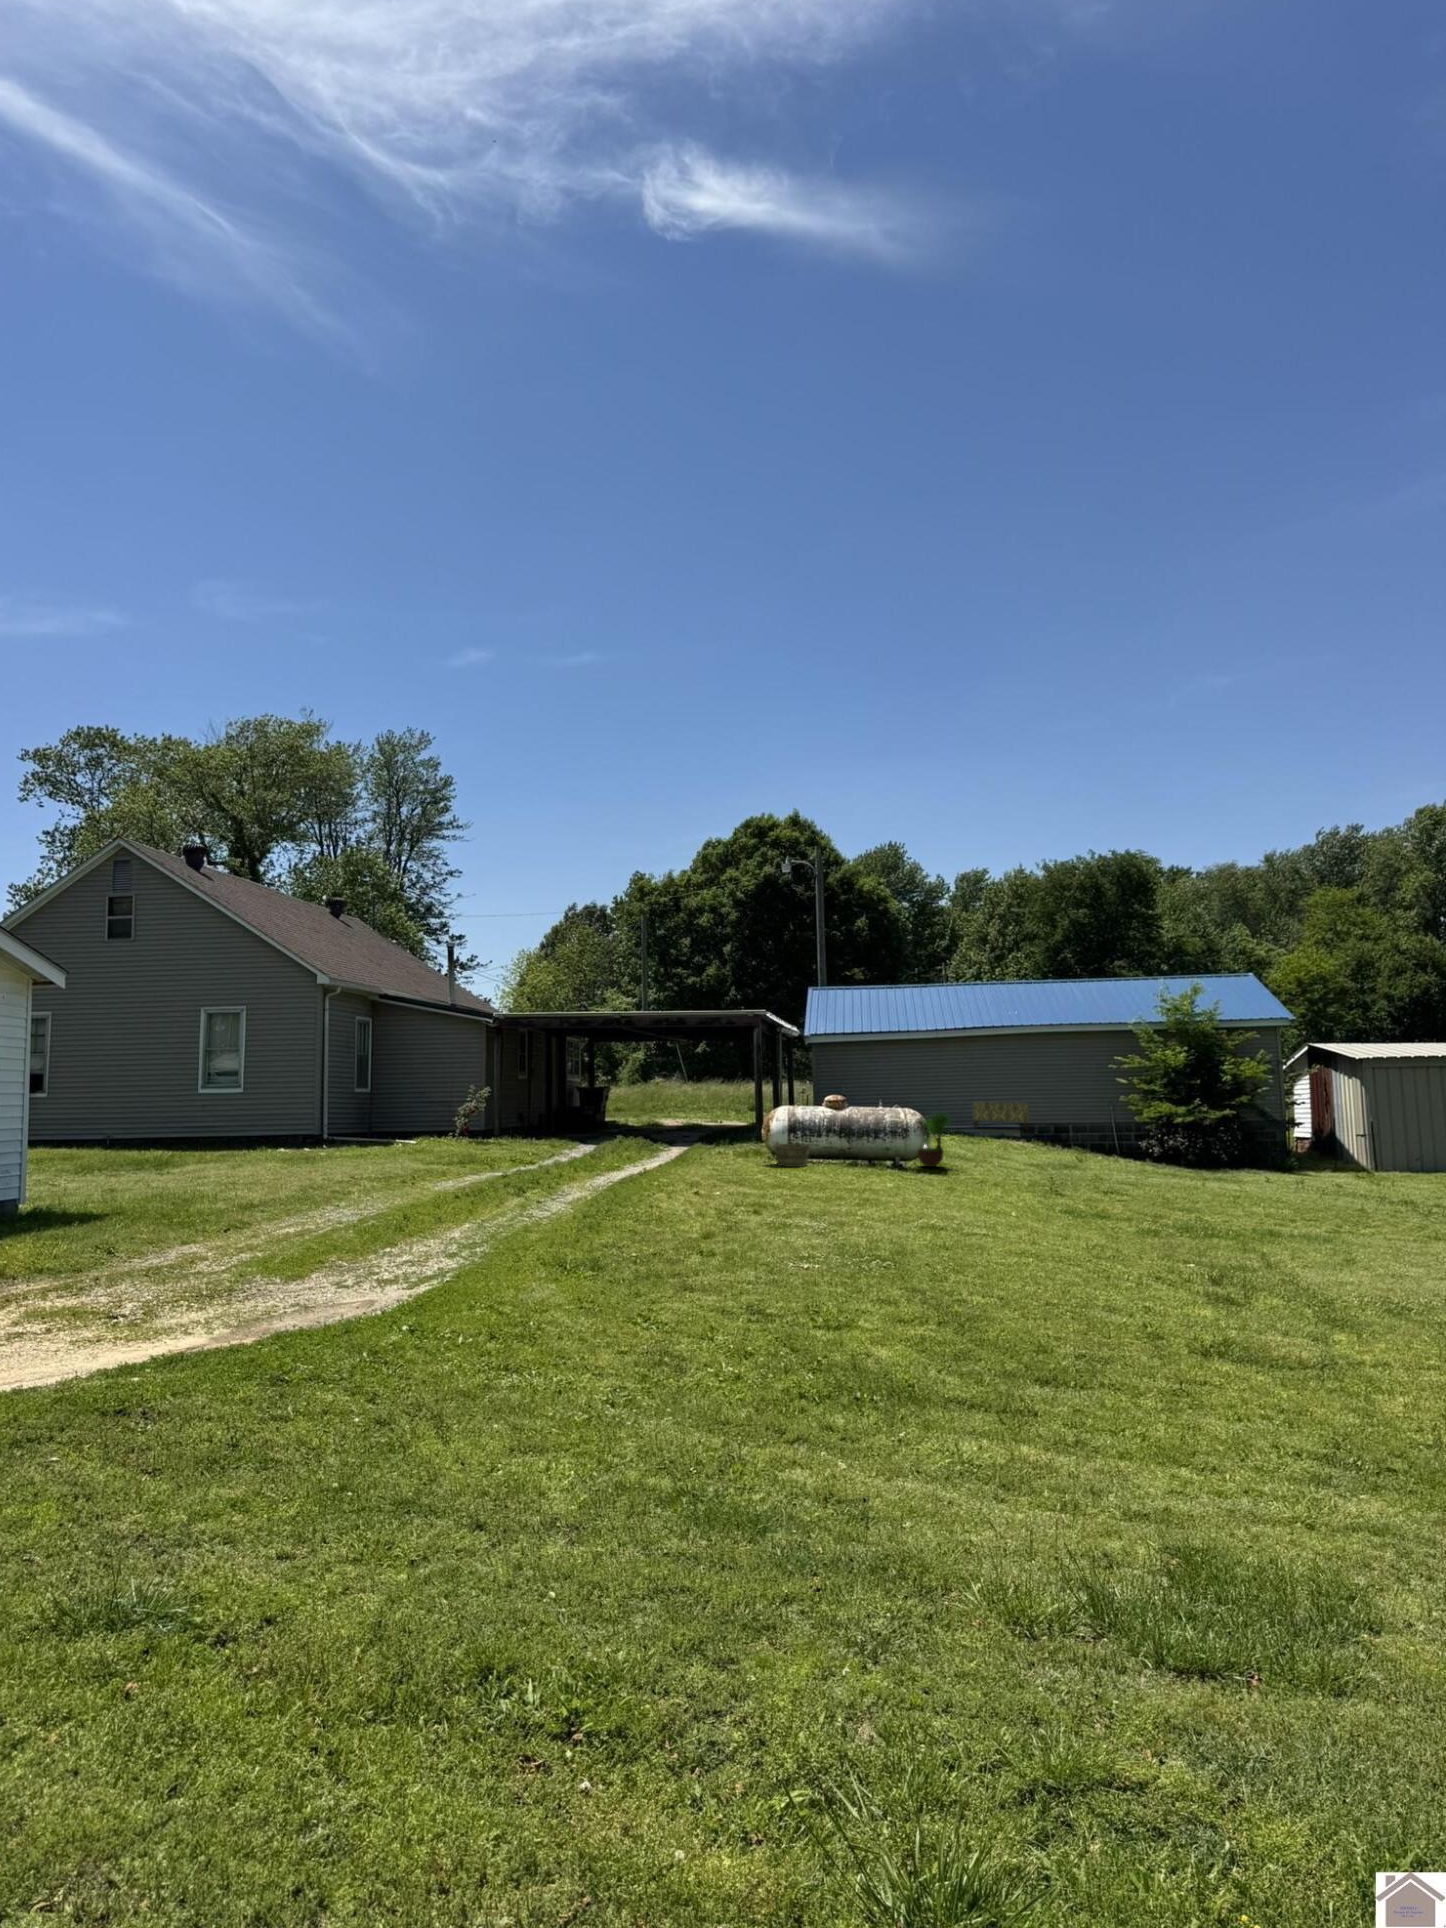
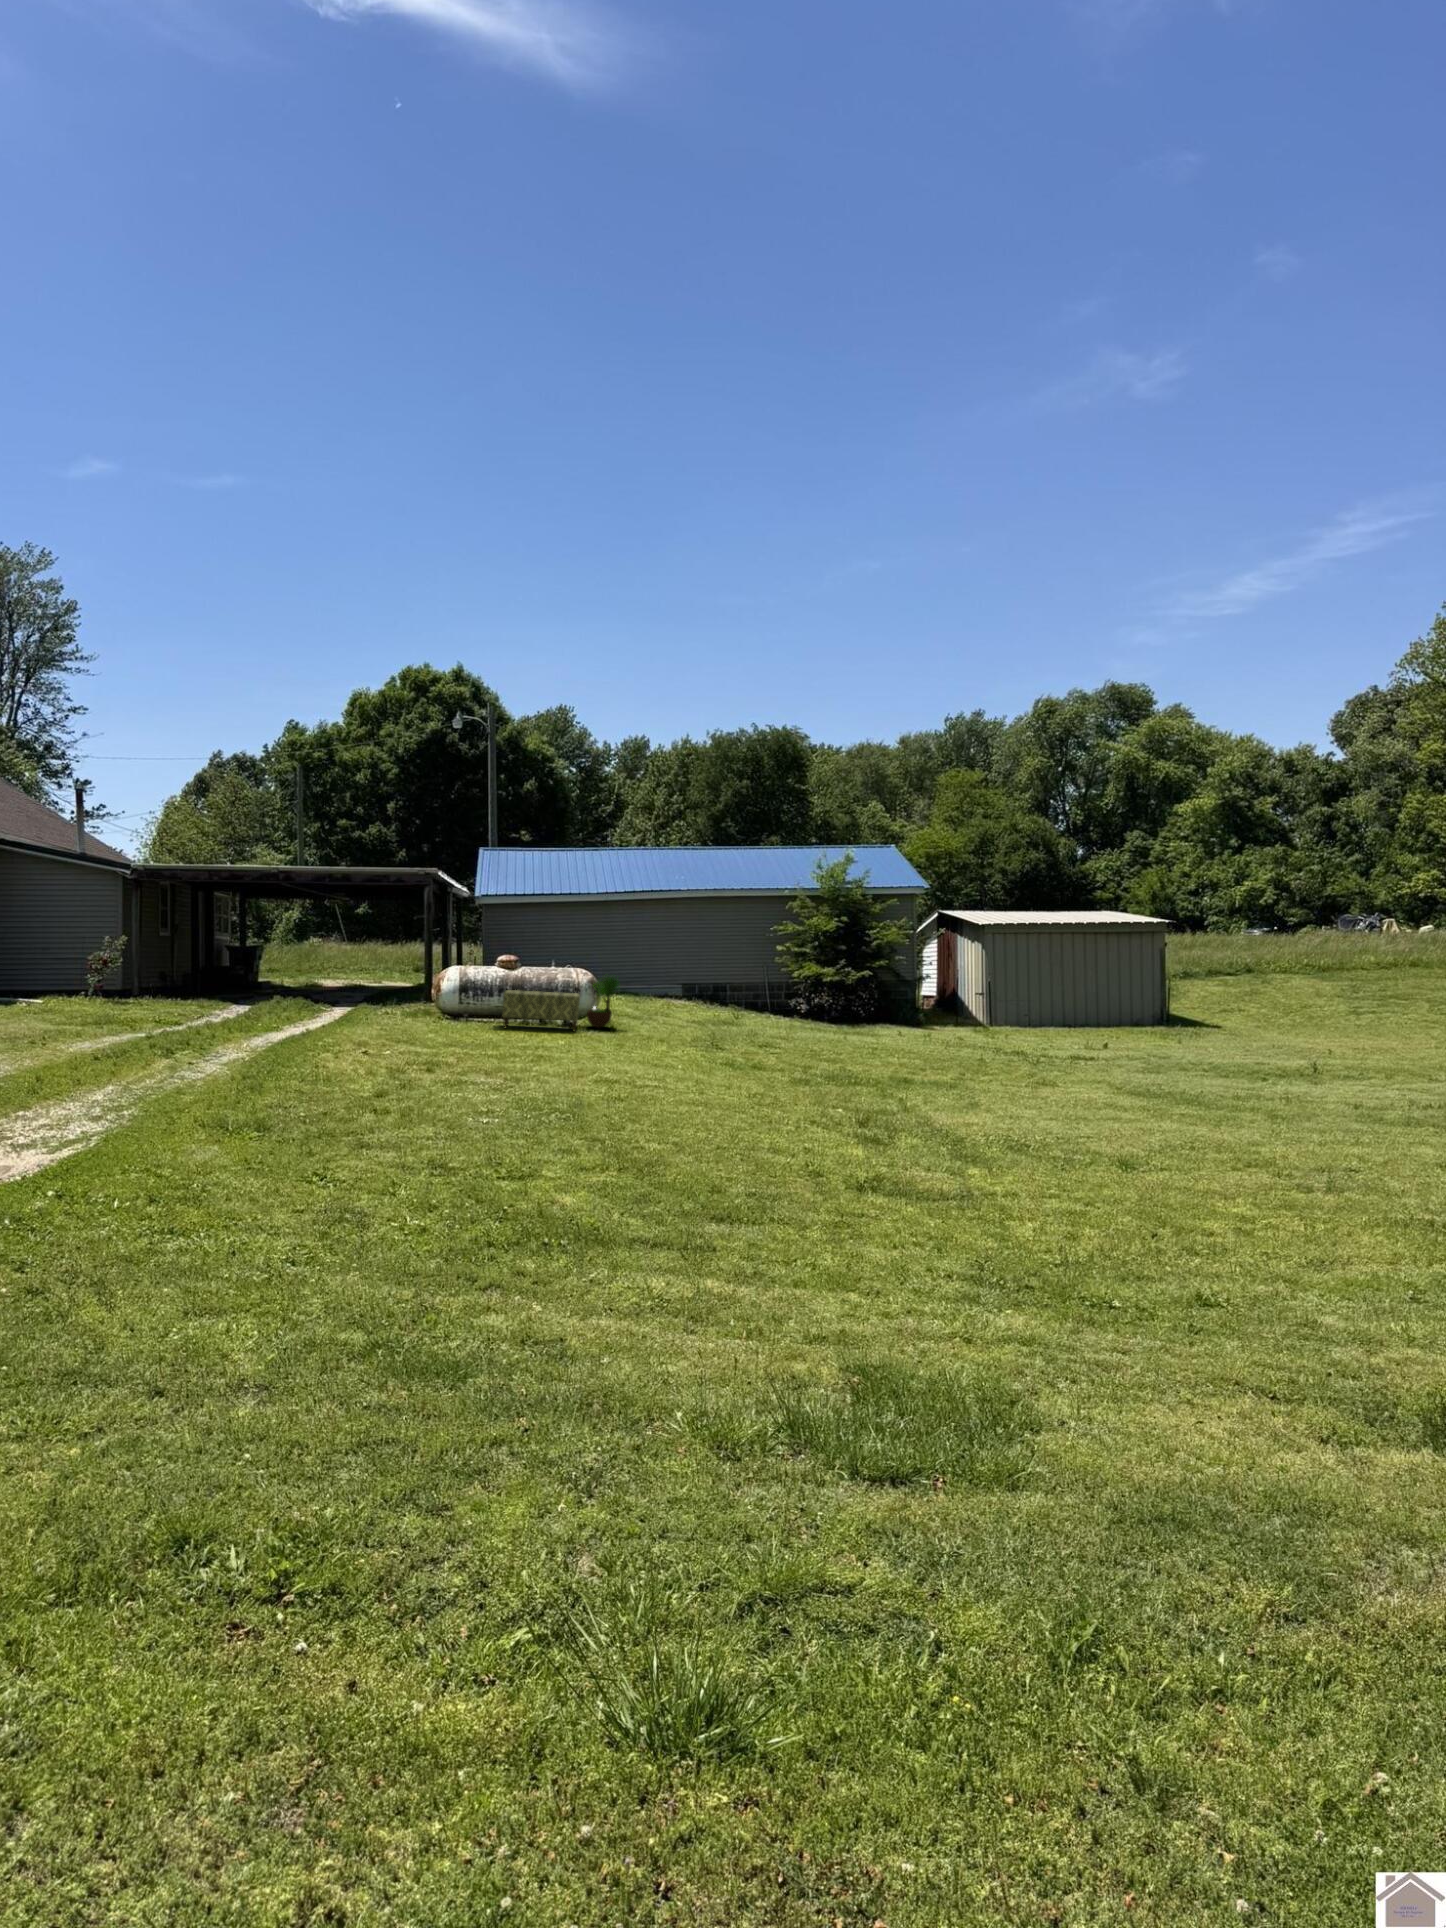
bench: present [972,1102,1029,1129] -> present [502,990,580,1031]
bucket: present [774,1142,810,1167] -> none [444,1001,482,1026]

